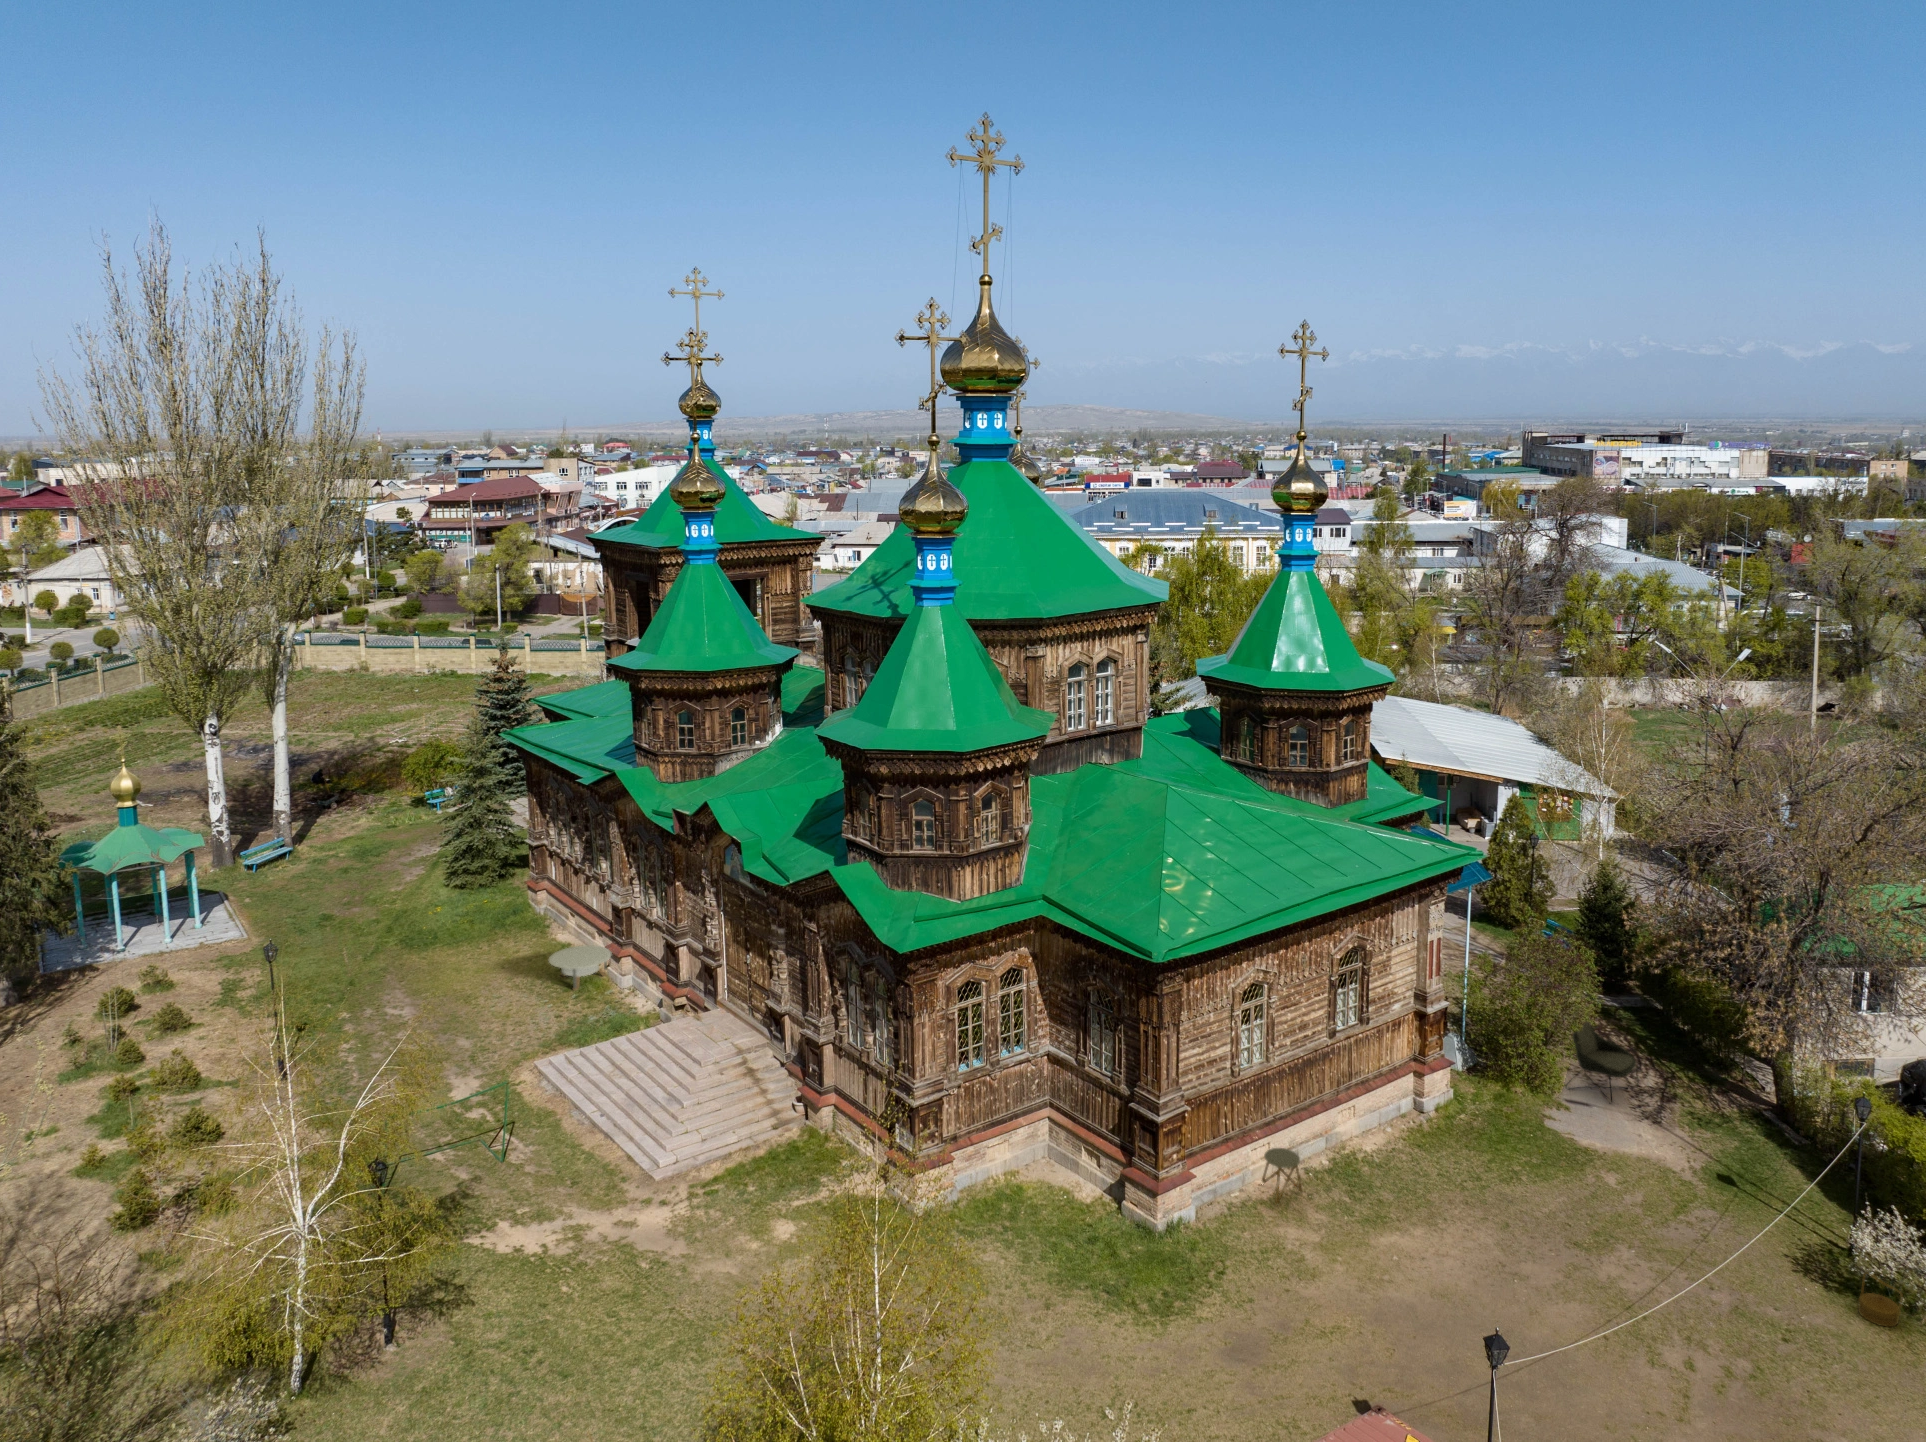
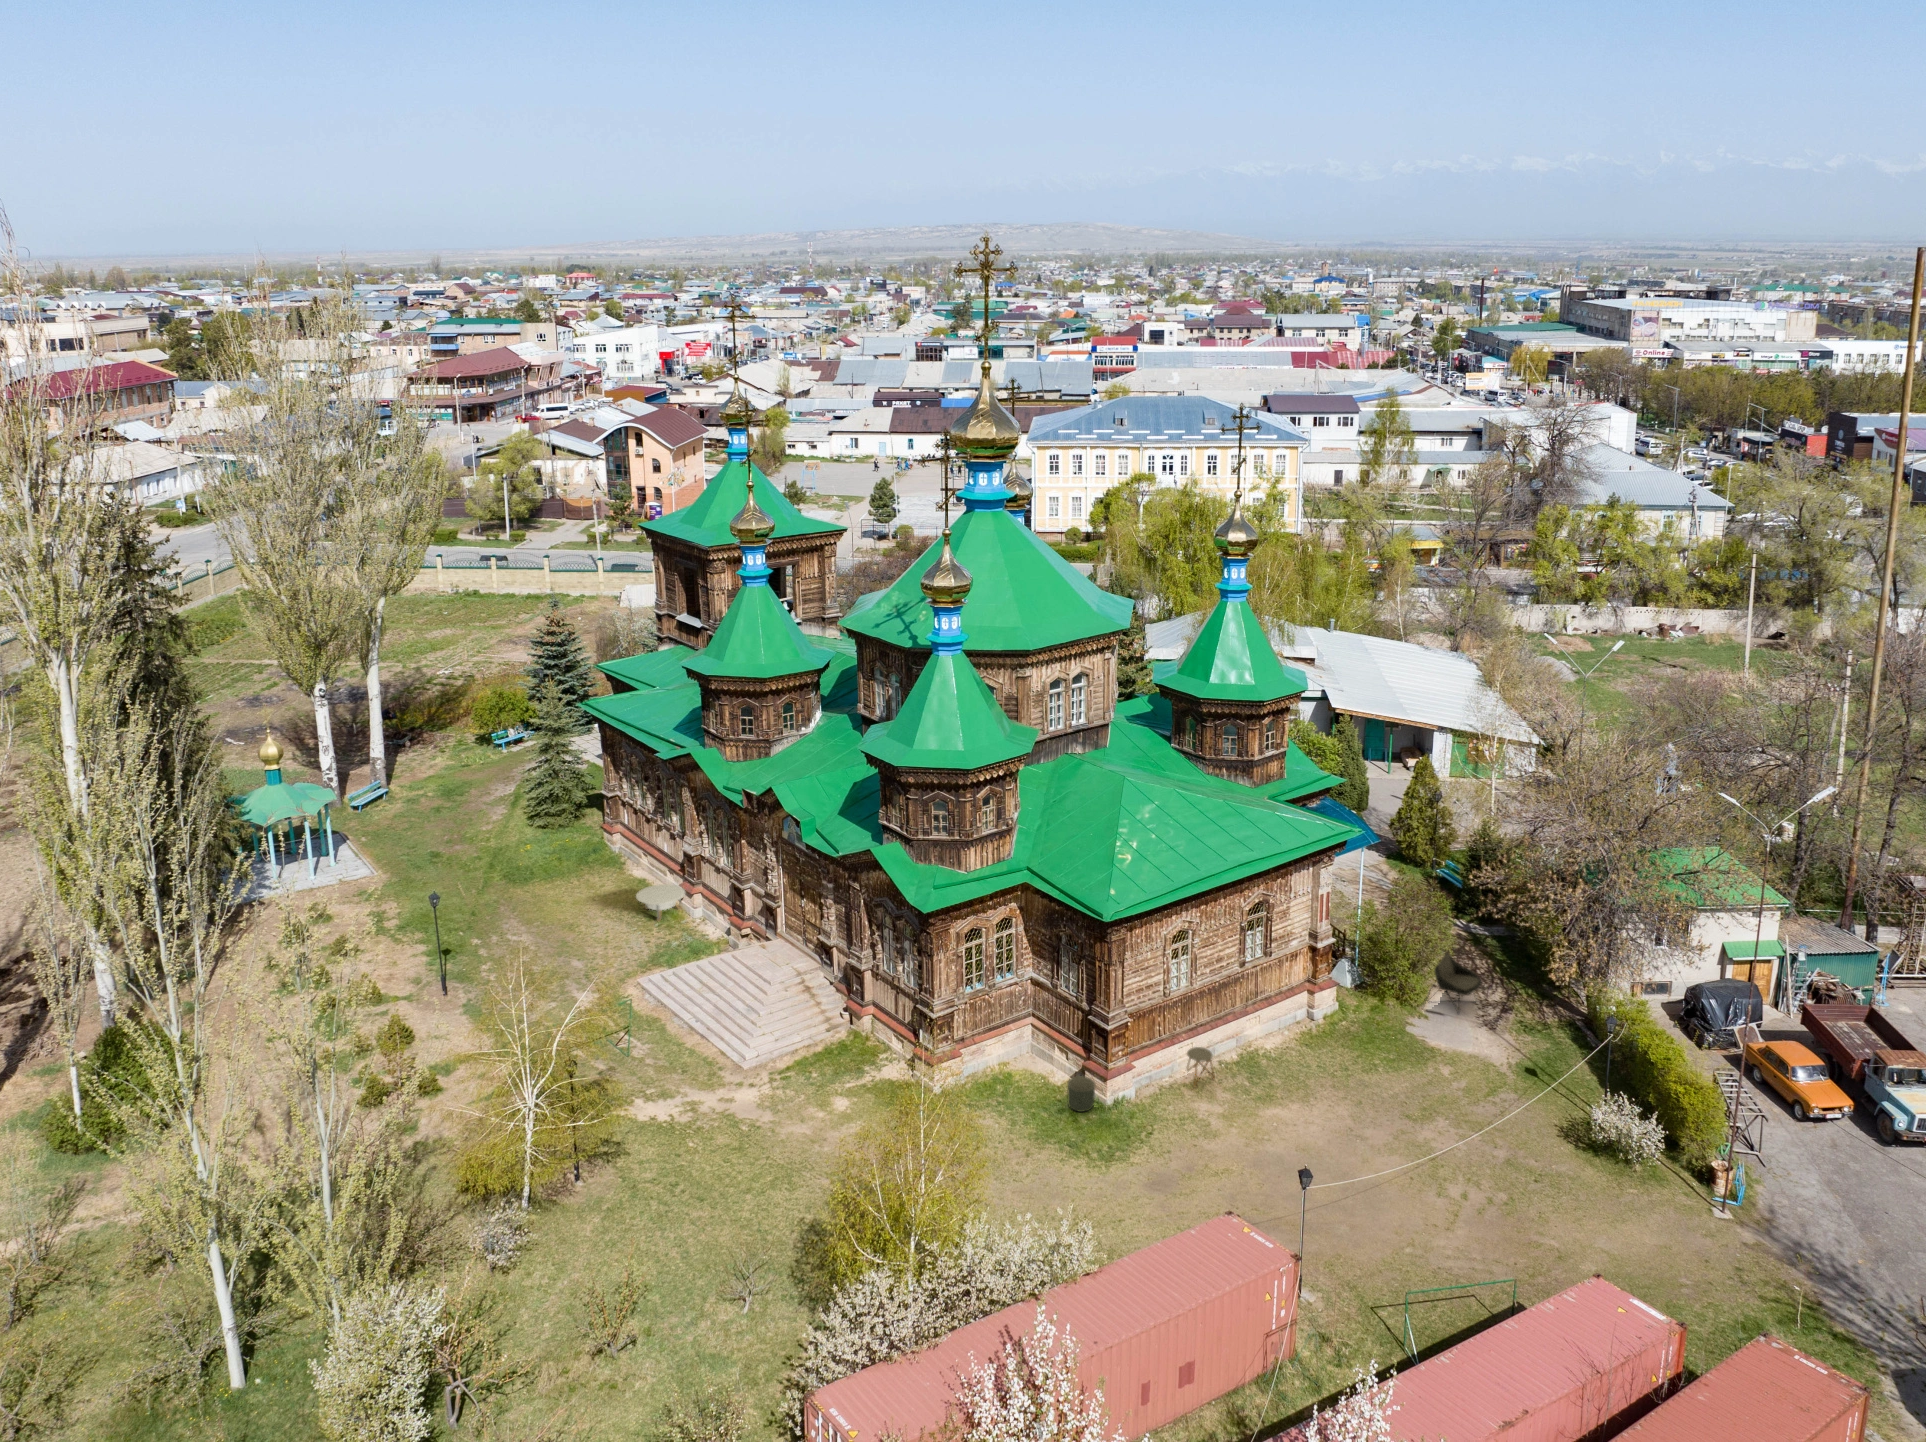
planter: none [1102,1190,1141,1241] -> present [1067,1076,1095,1112]
woven basket: present [1858,1273,1903,1327] -> none [1588,1133,1615,1169]

